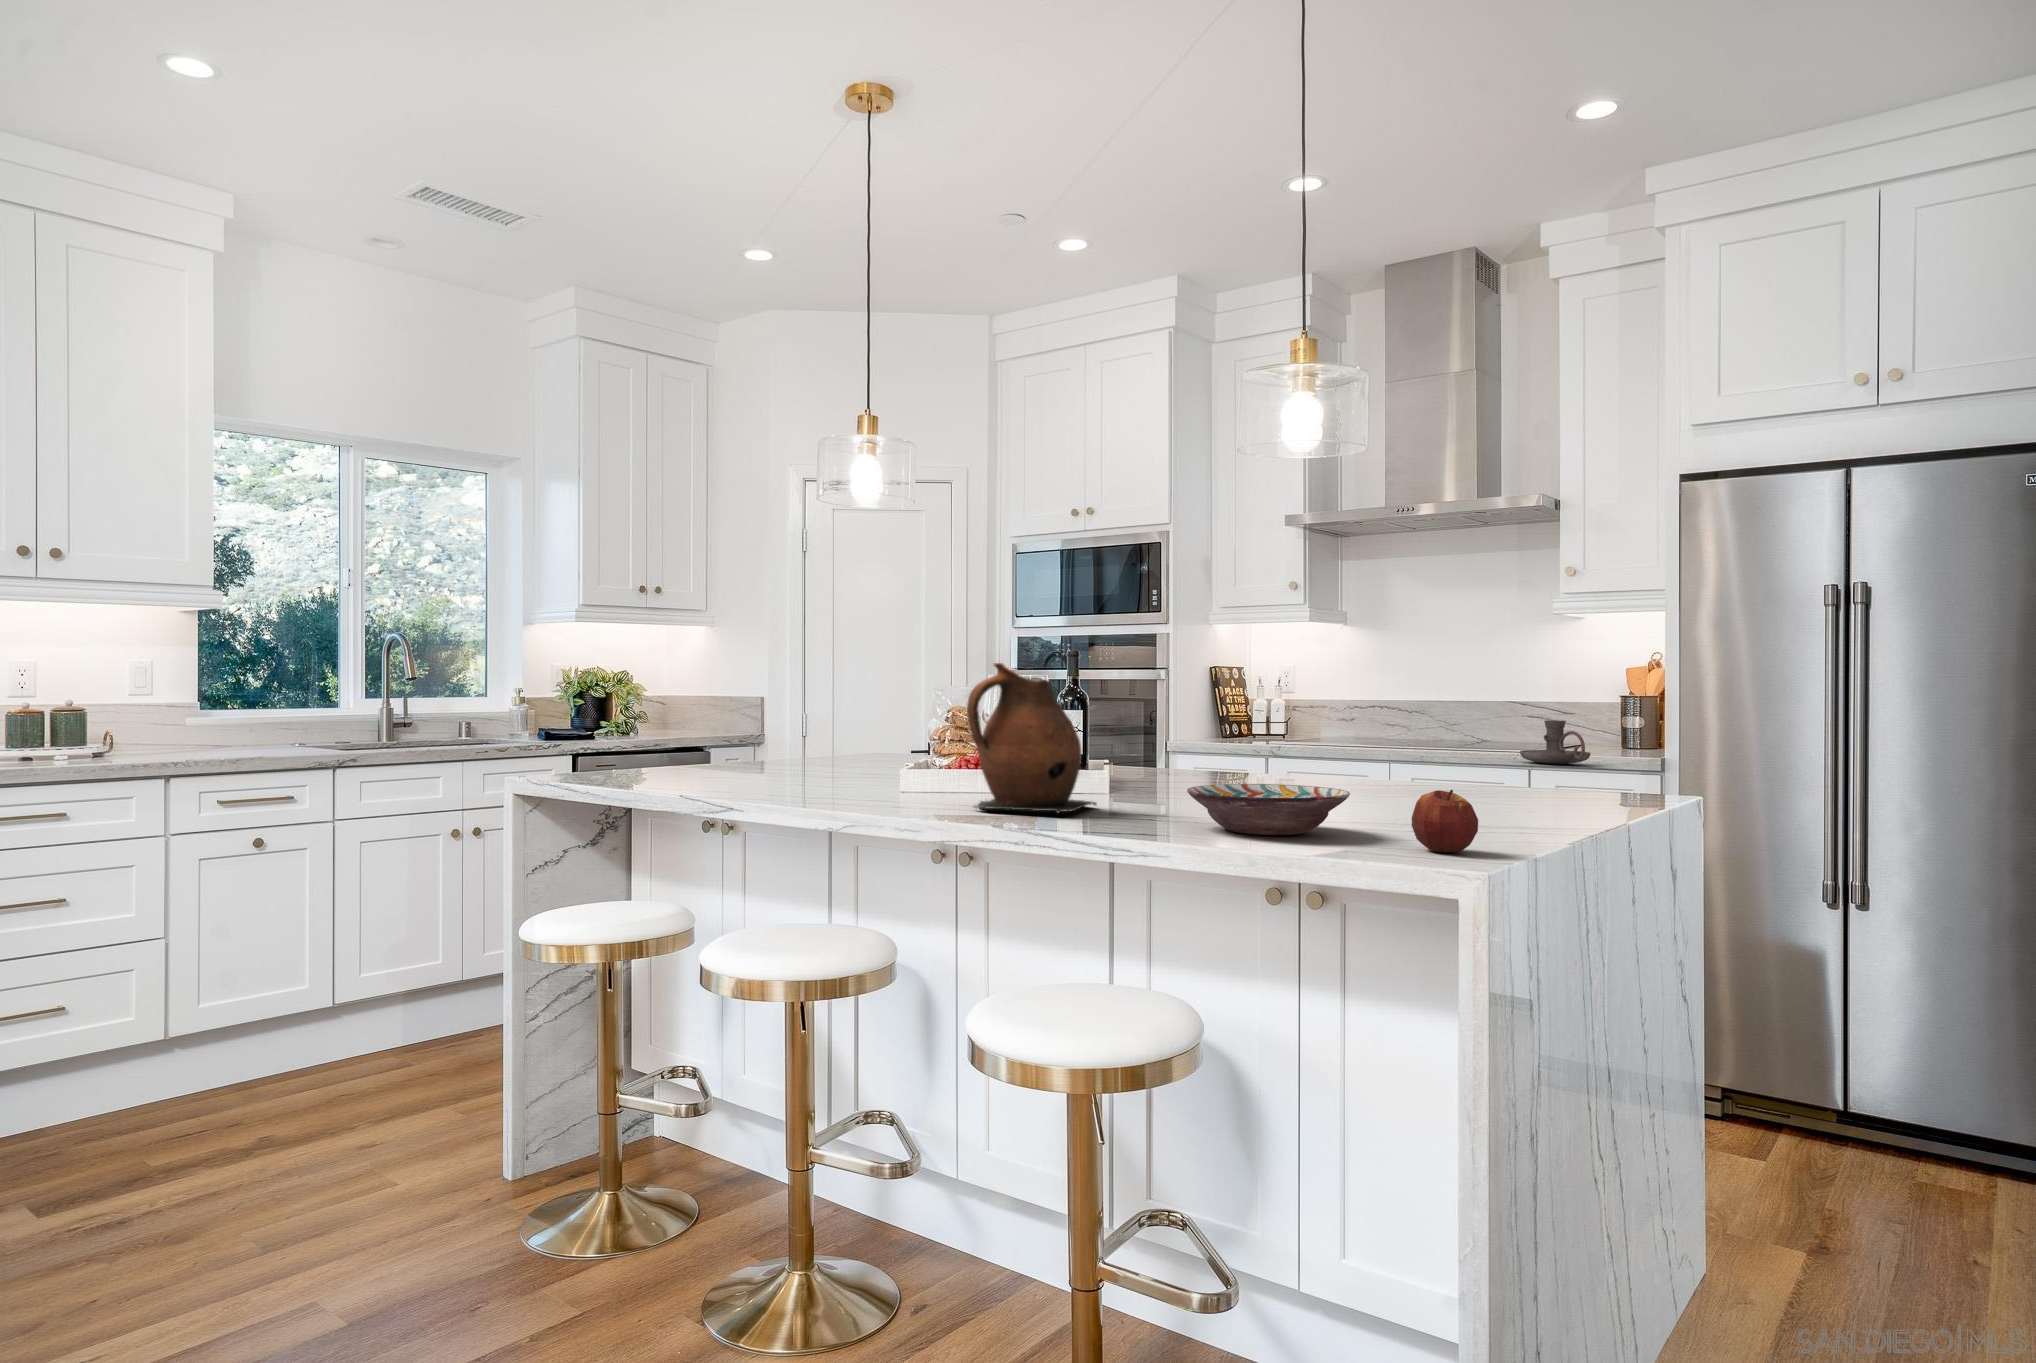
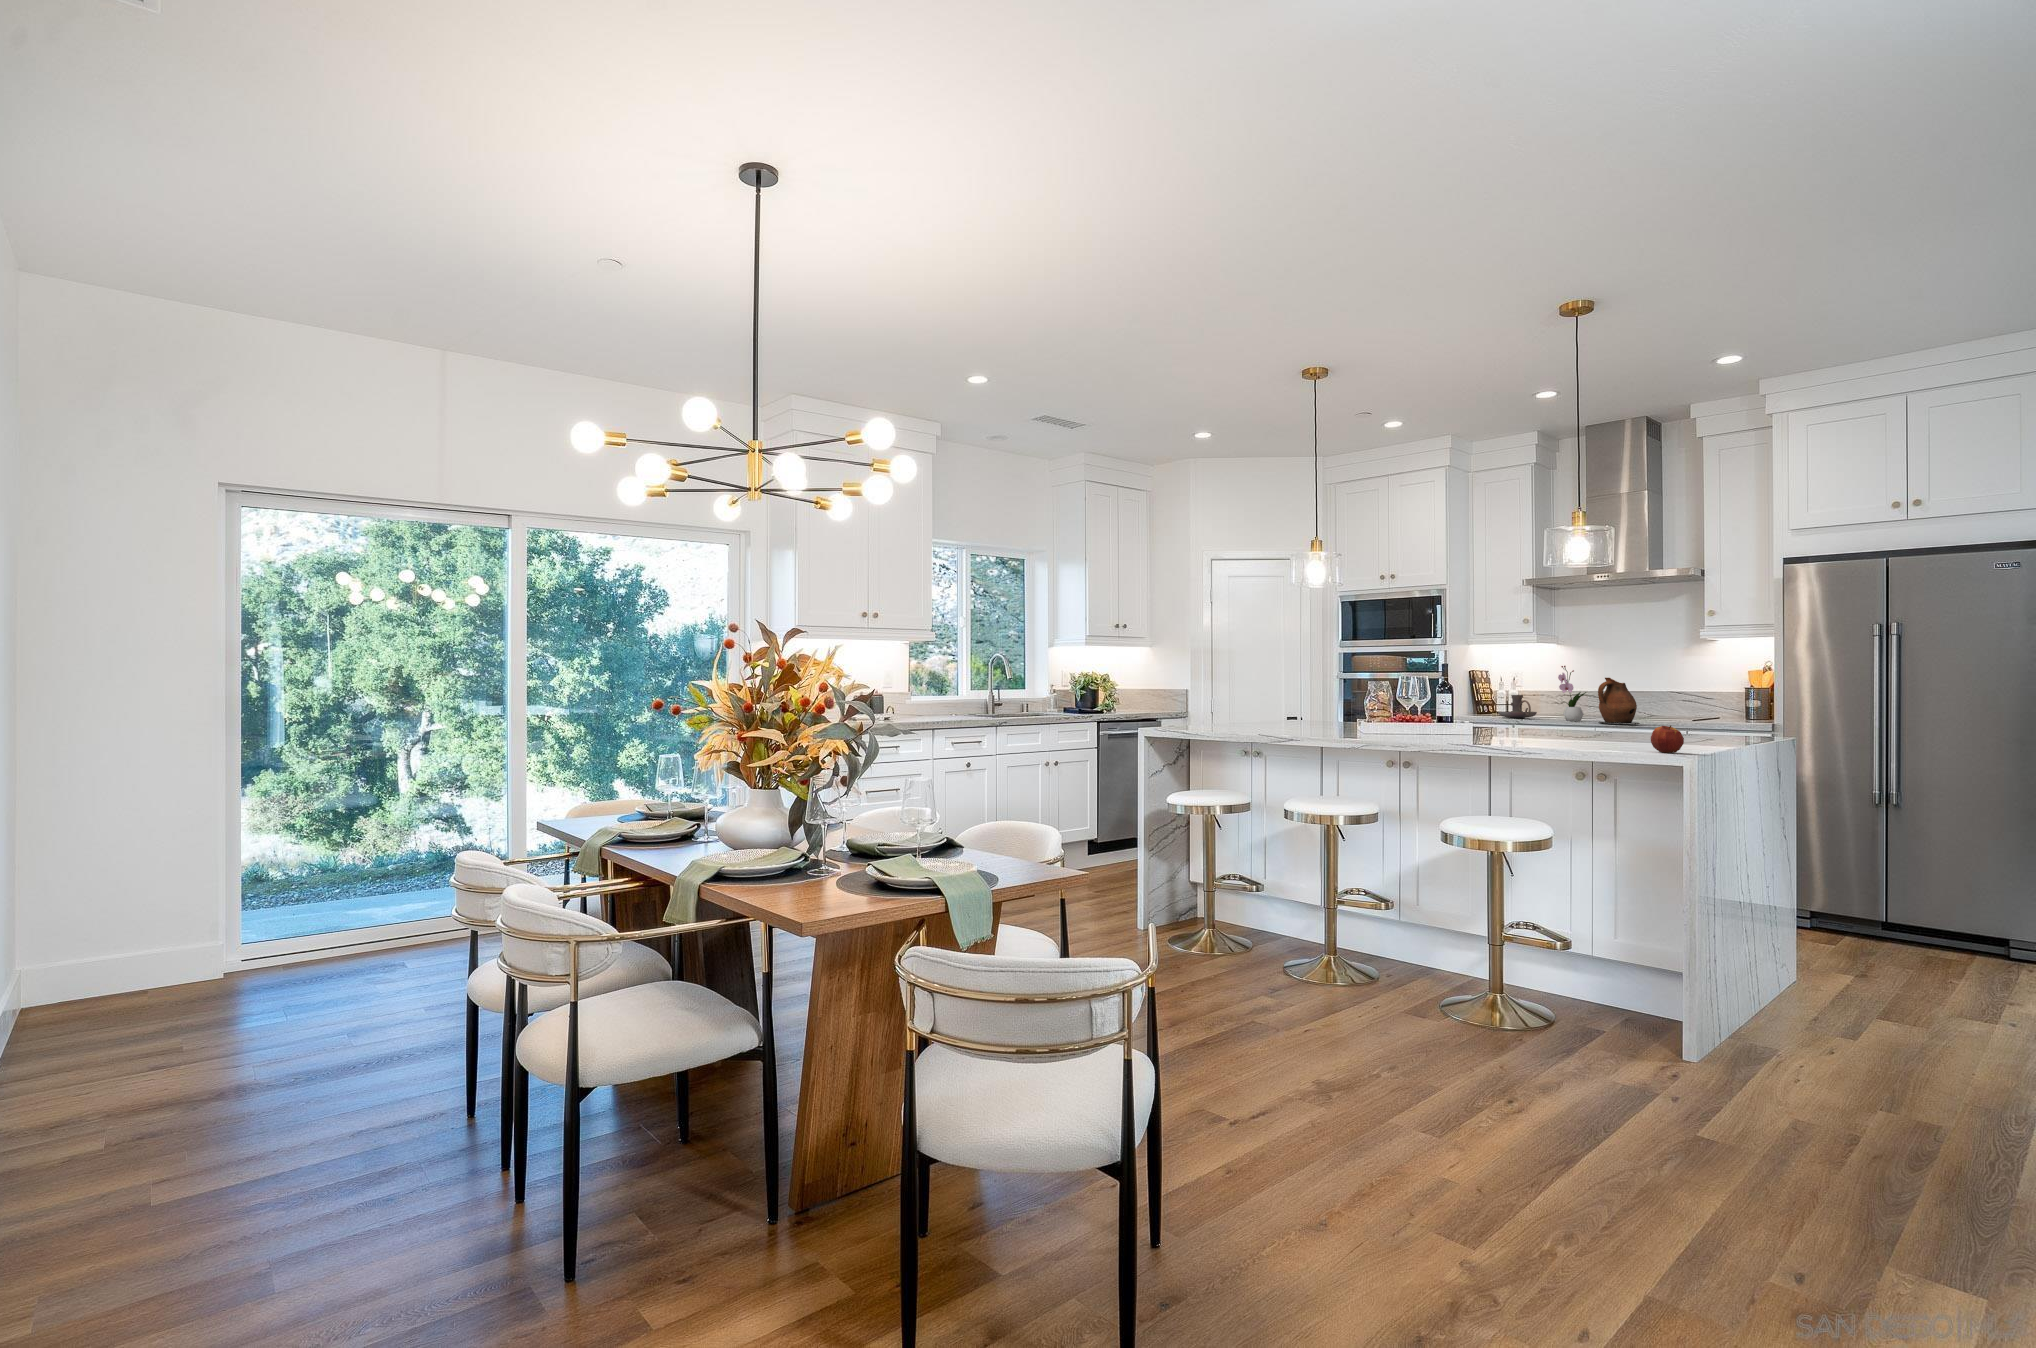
flower arrangement: none [1344,659,1386,750] -> present [1558,666,1586,721]
ceramic pitcher: present [967,663,1097,814] -> present [1598,678,1640,724]
candle holder: present [1520,720,1591,764] -> present [1498,695,1537,718]
decorative bowl: present [1187,784,1350,835] -> none [1534,726,1617,747]

